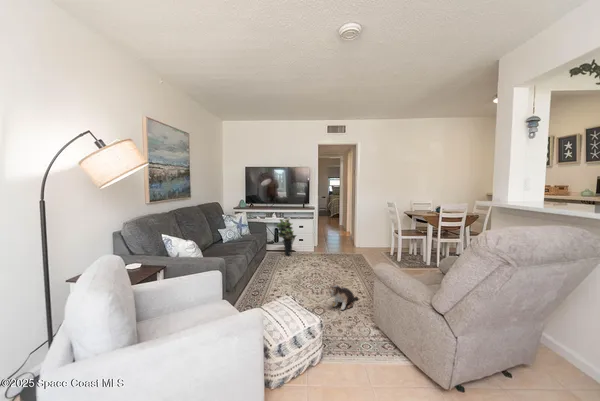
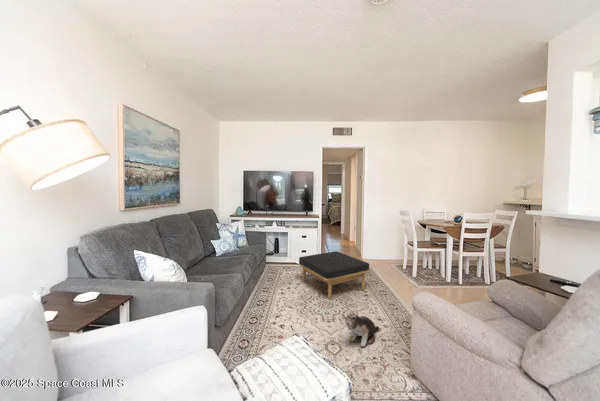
potted plant: present [276,219,296,256] -> none [276,227,300,270]
ottoman: none [295,239,356,279] -> present [299,251,369,300]

